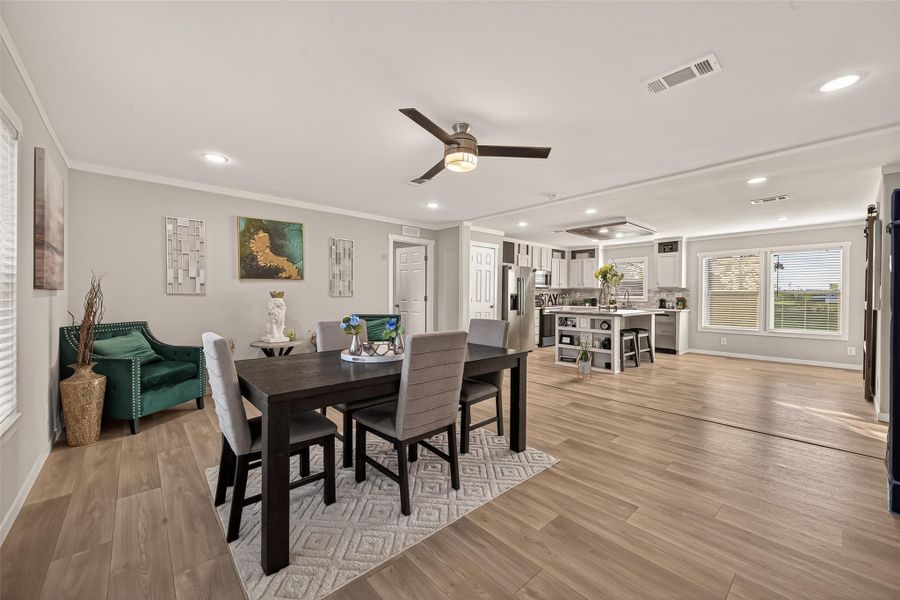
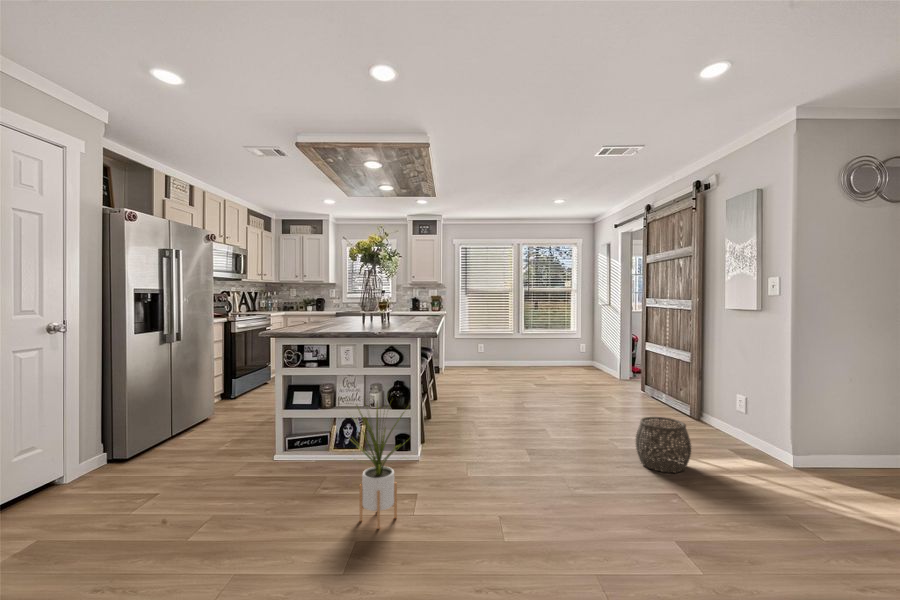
woven basket: none [728,365,762,392] -> present [635,417,691,473]

